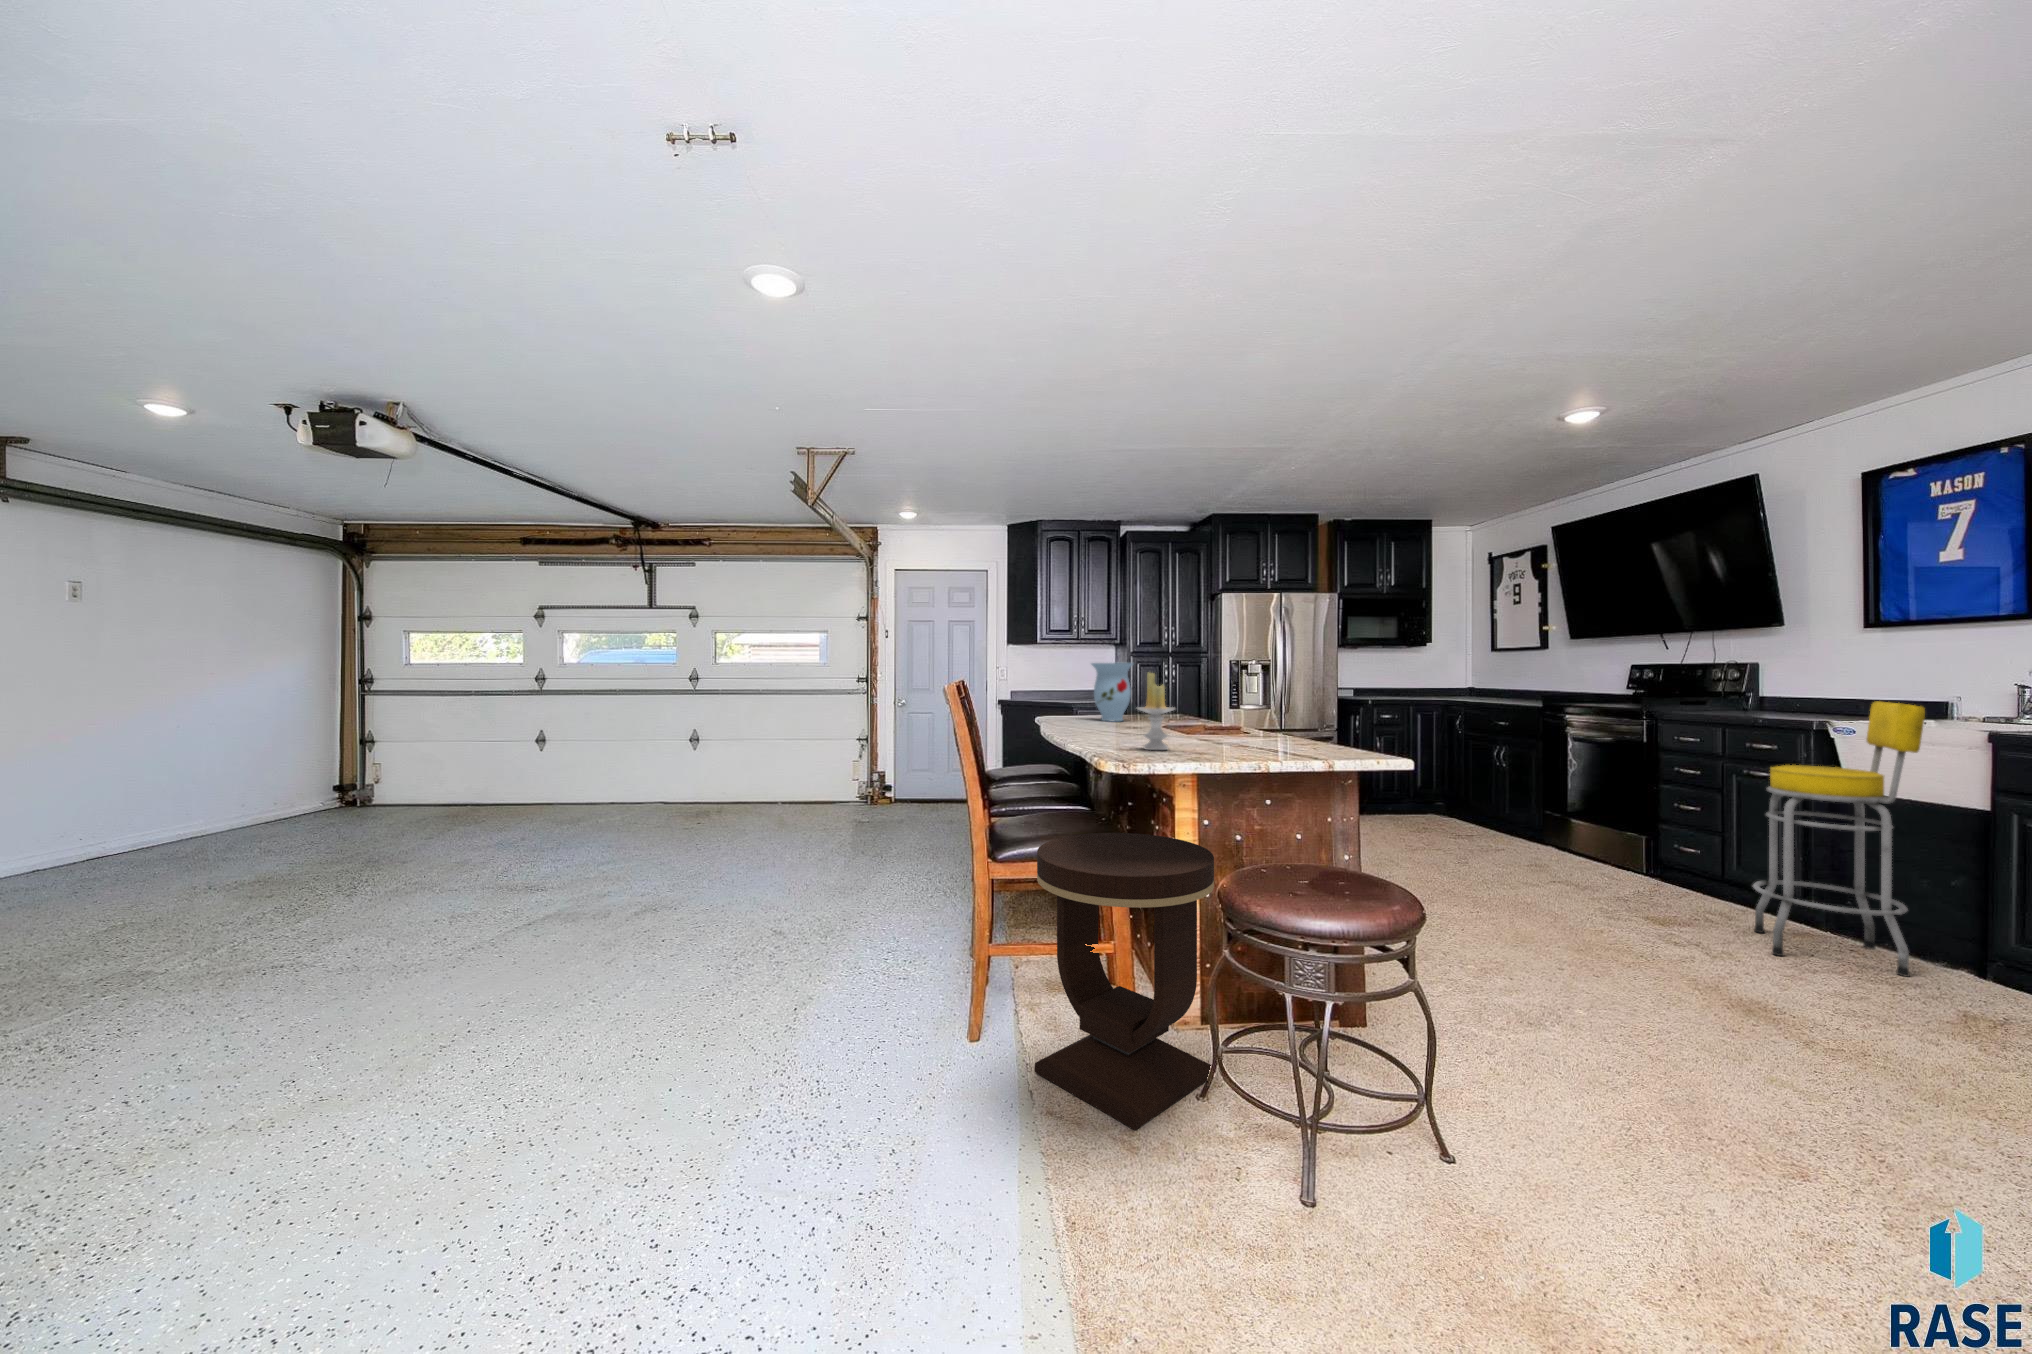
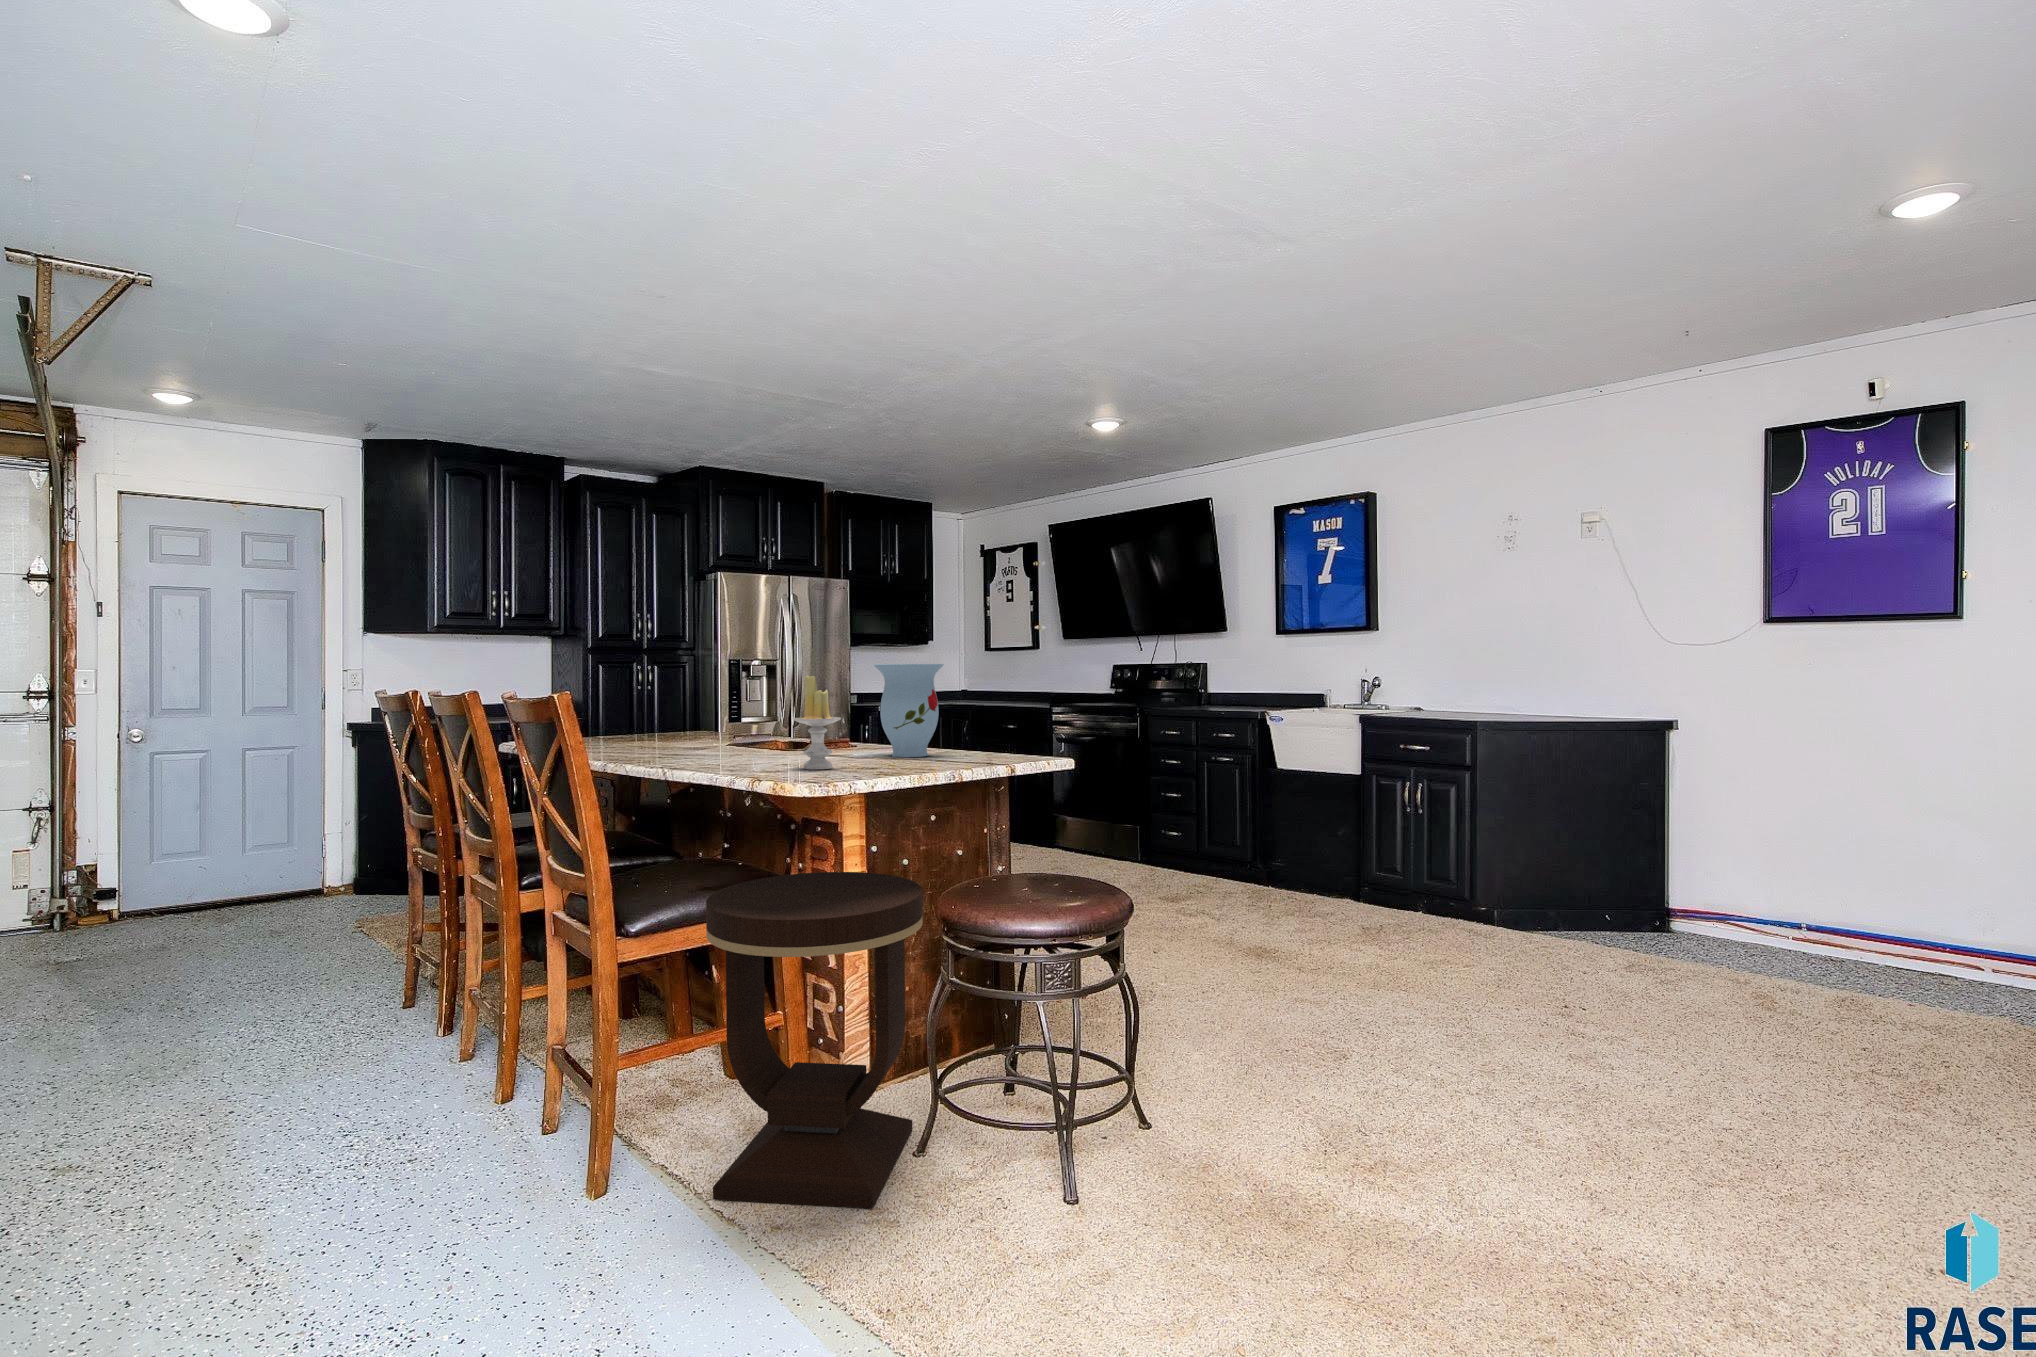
vase: present [1092,663,1133,722] -> present [875,664,944,757]
bar stool: present [1753,701,1925,977] -> none [1226,693,1322,907]

